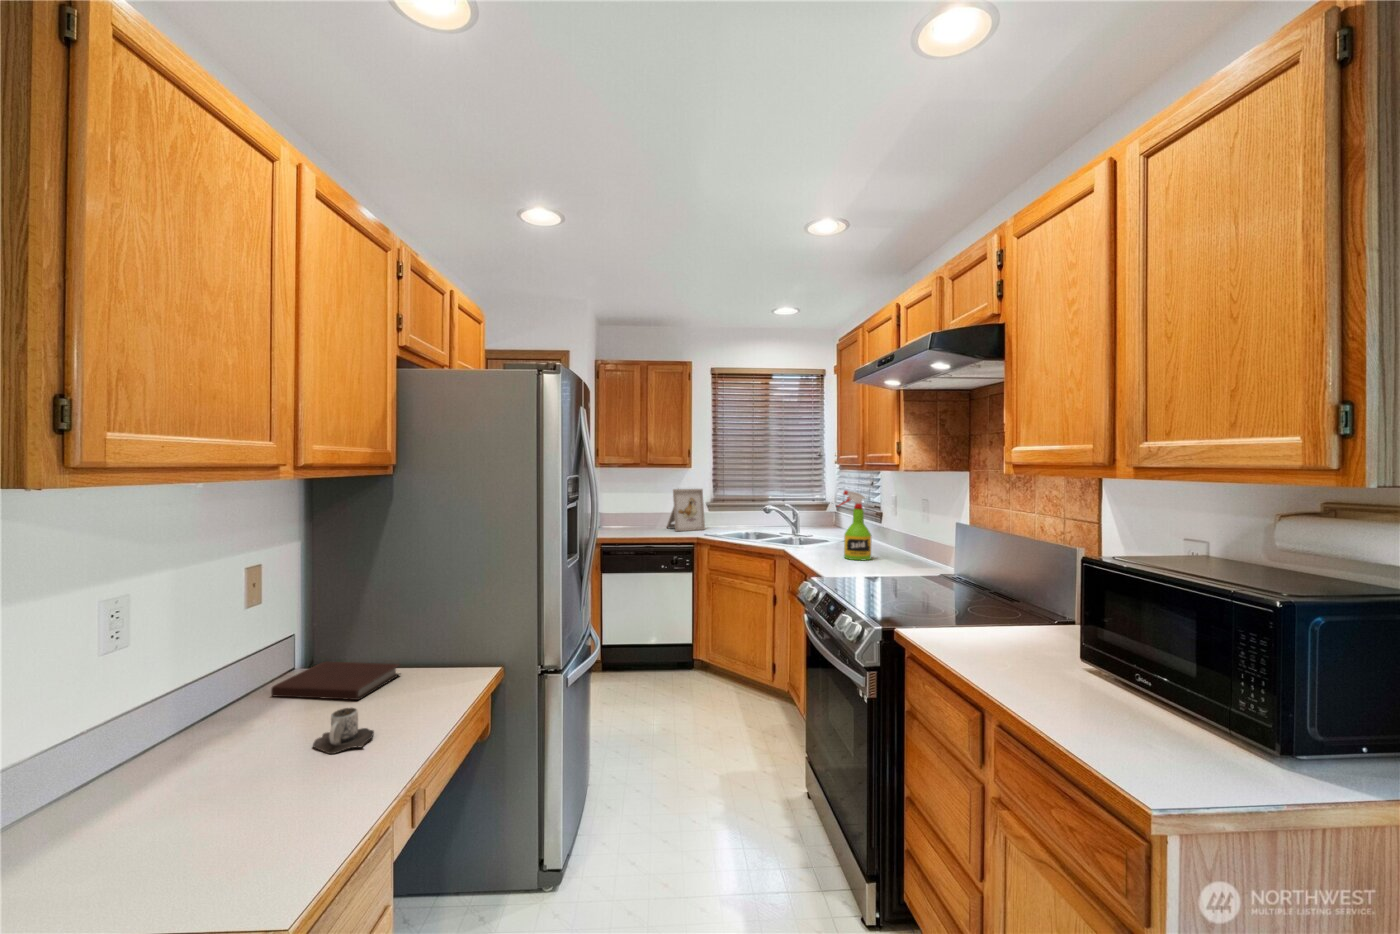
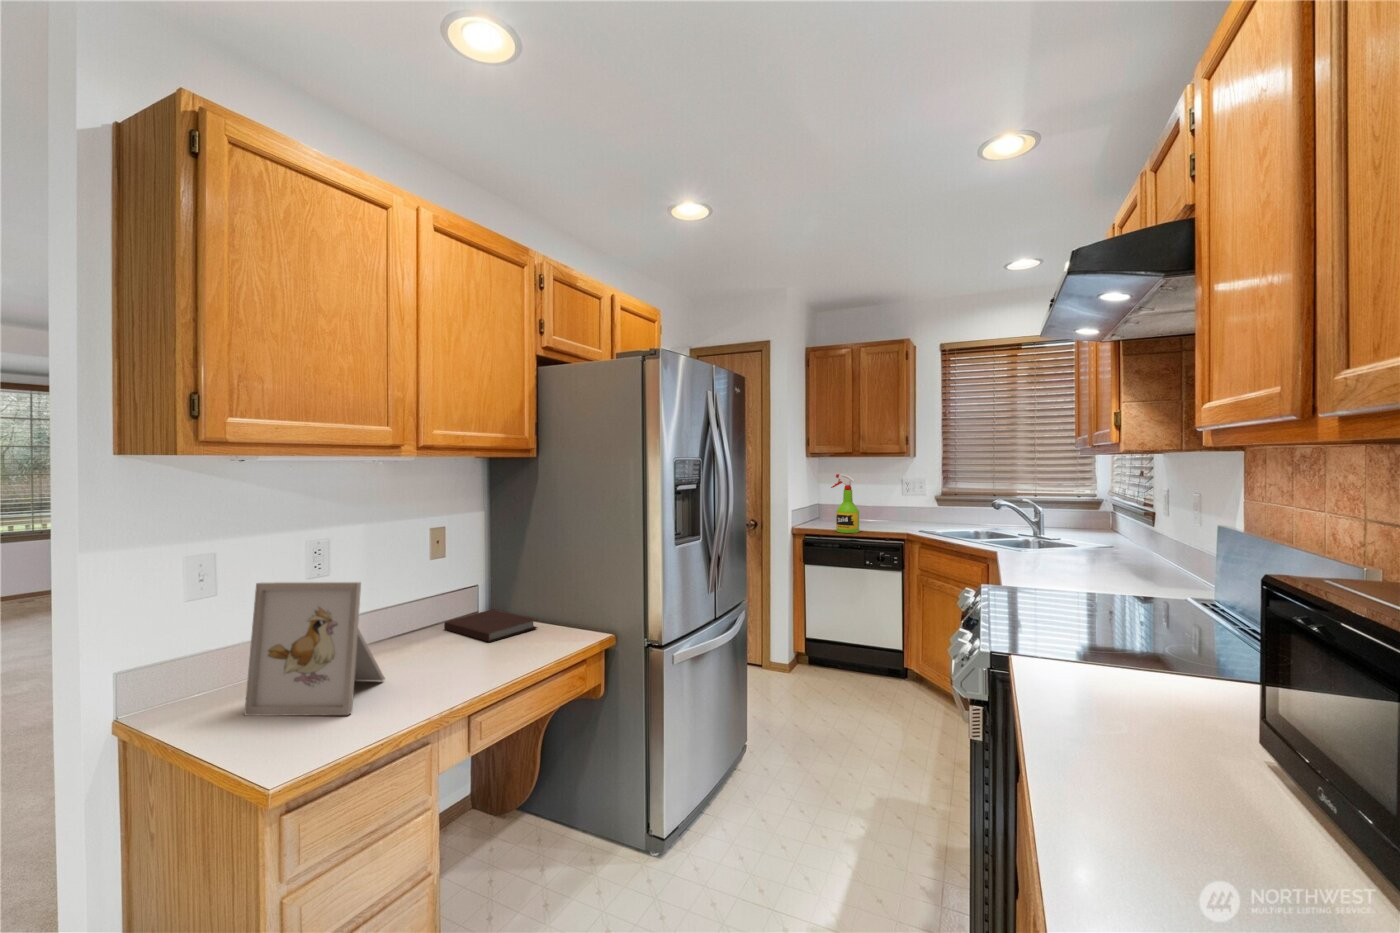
picture frame: present [667,489,705,531] -> present [245,582,385,716]
spray bottle: present [838,490,872,560] -> present [831,474,859,533]
mug: present [313,708,374,754] -> none [426,644,471,677]

